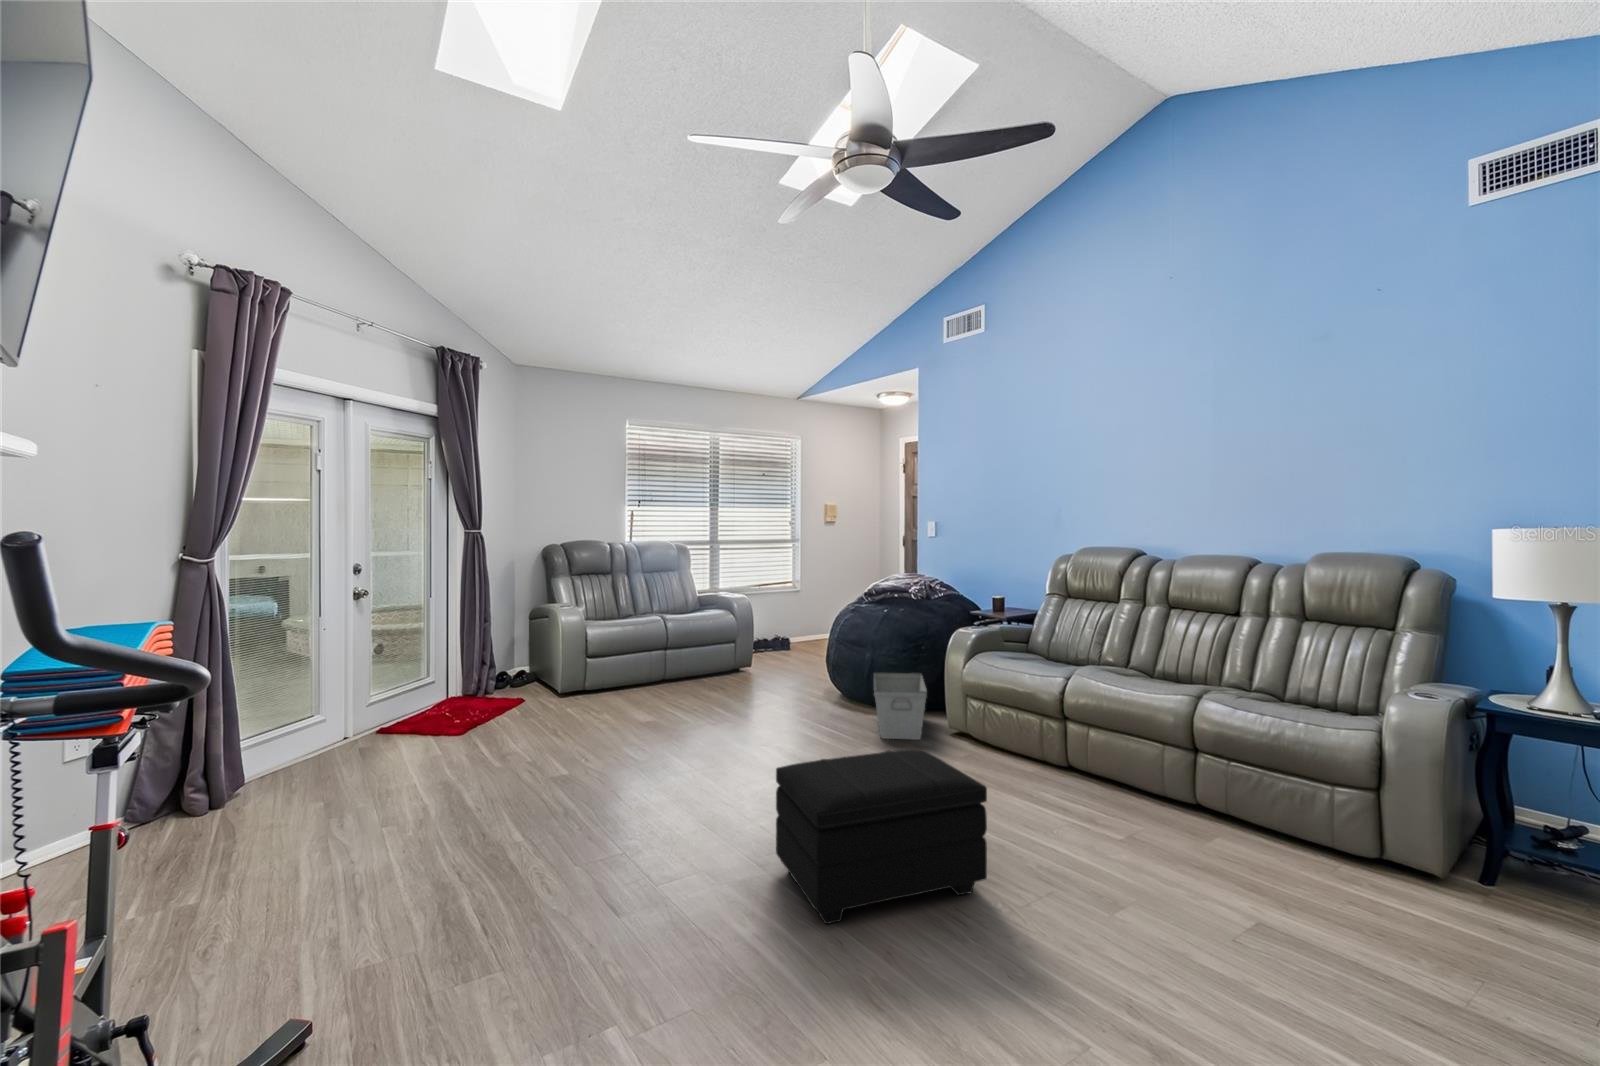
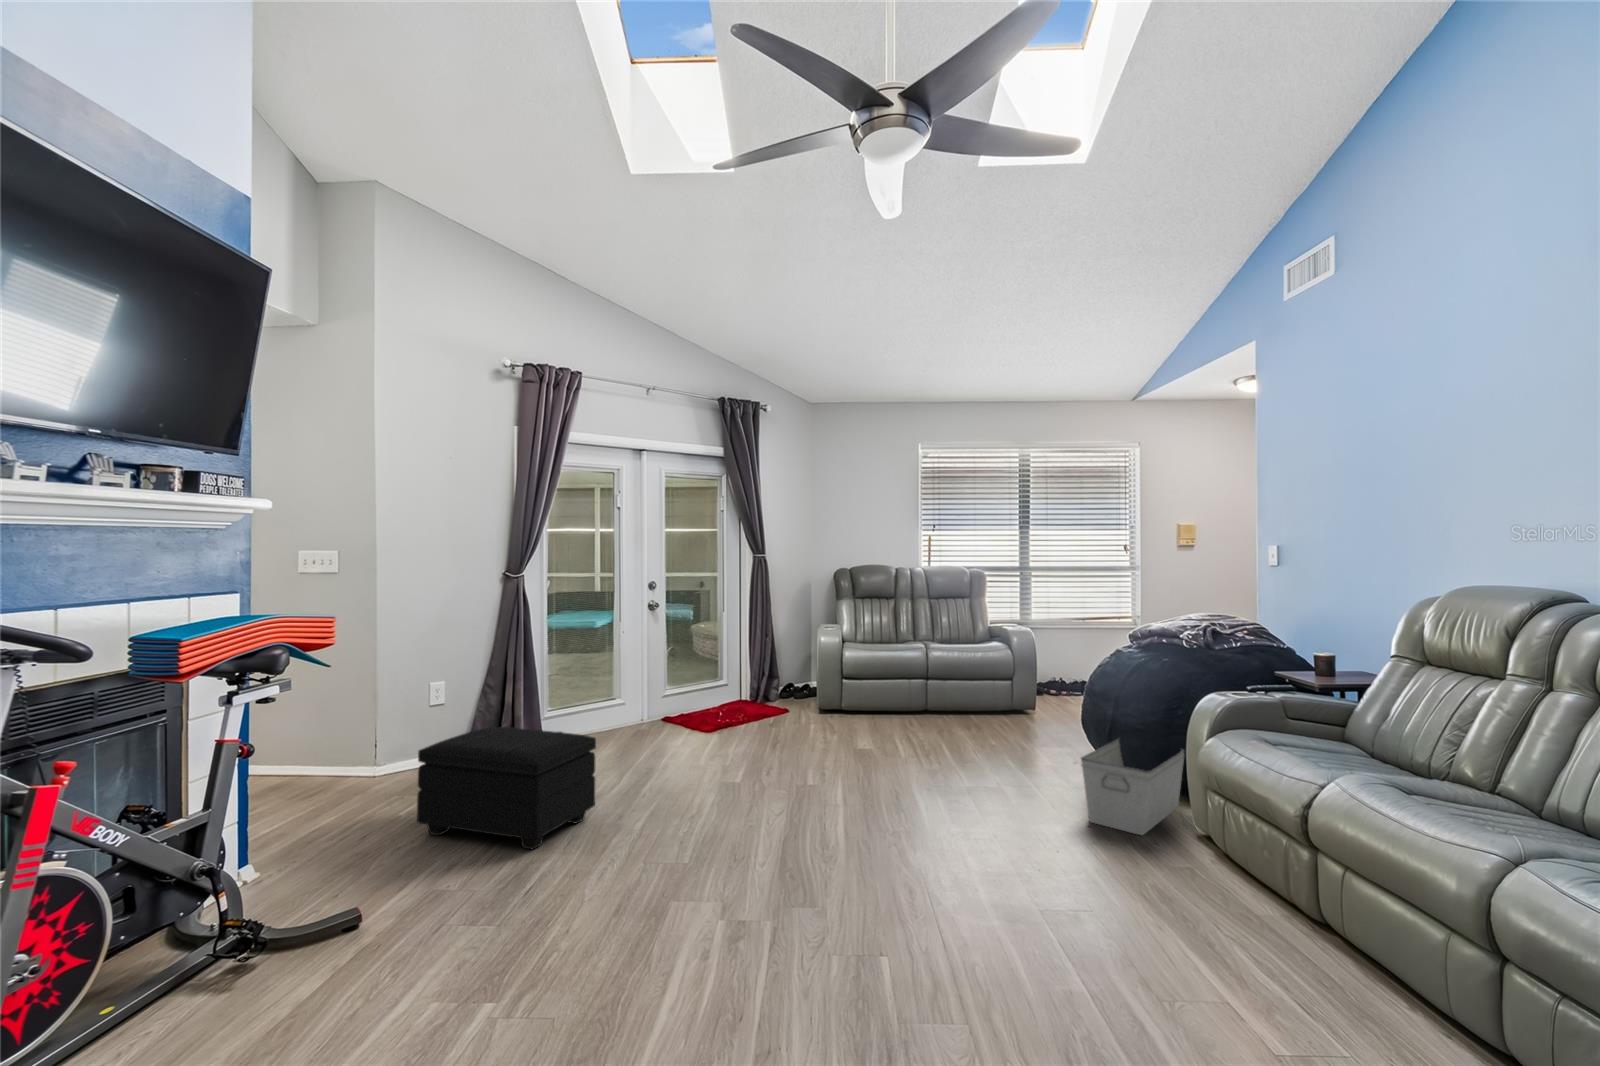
footstool: present [776,749,987,924] -> present [417,727,596,849]

